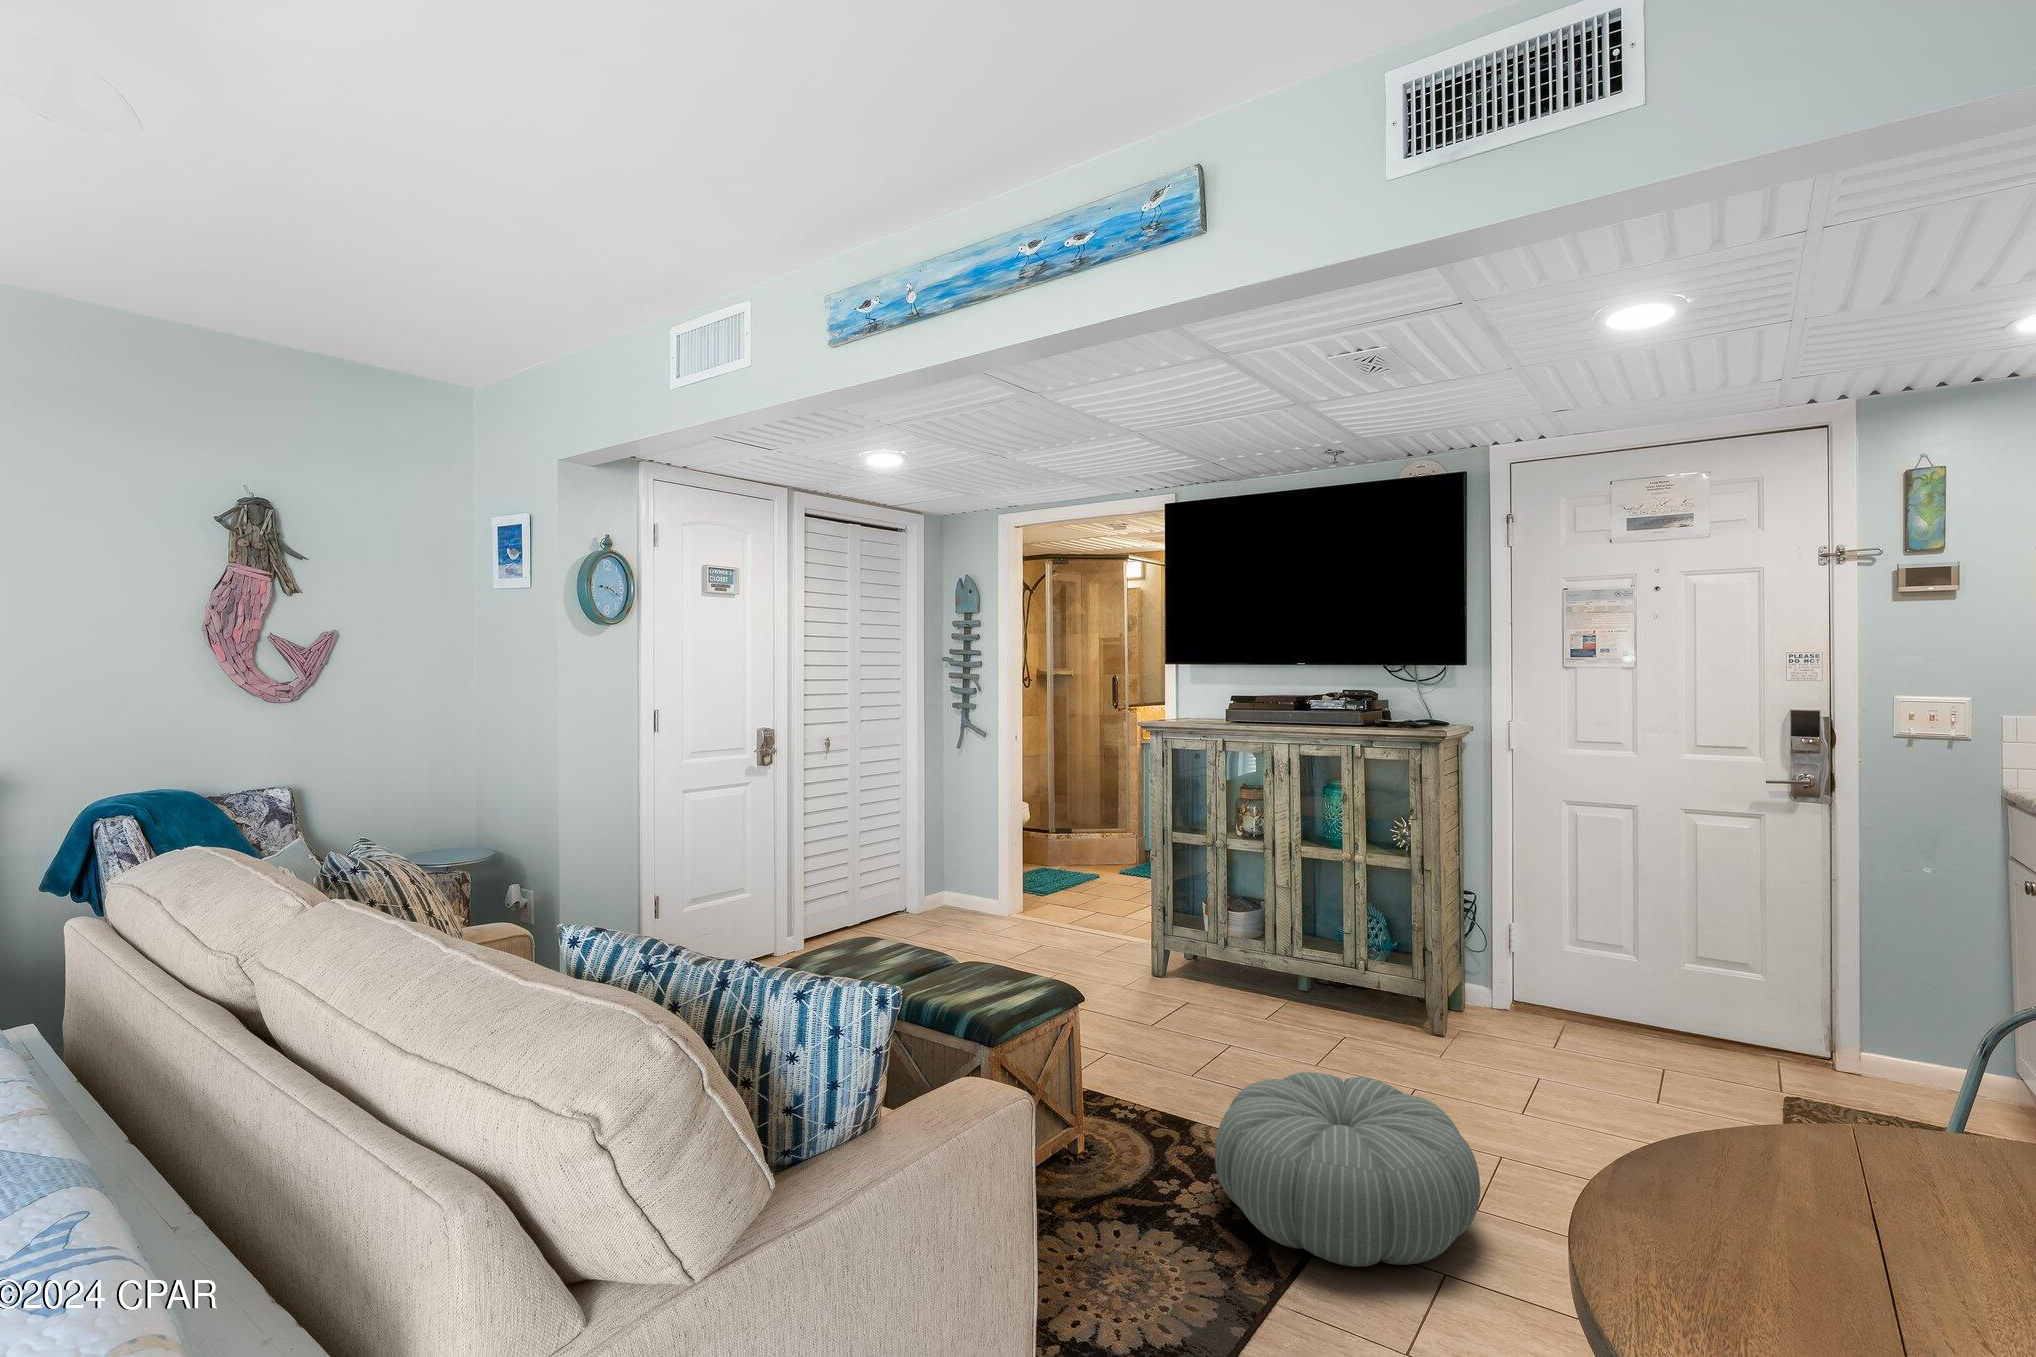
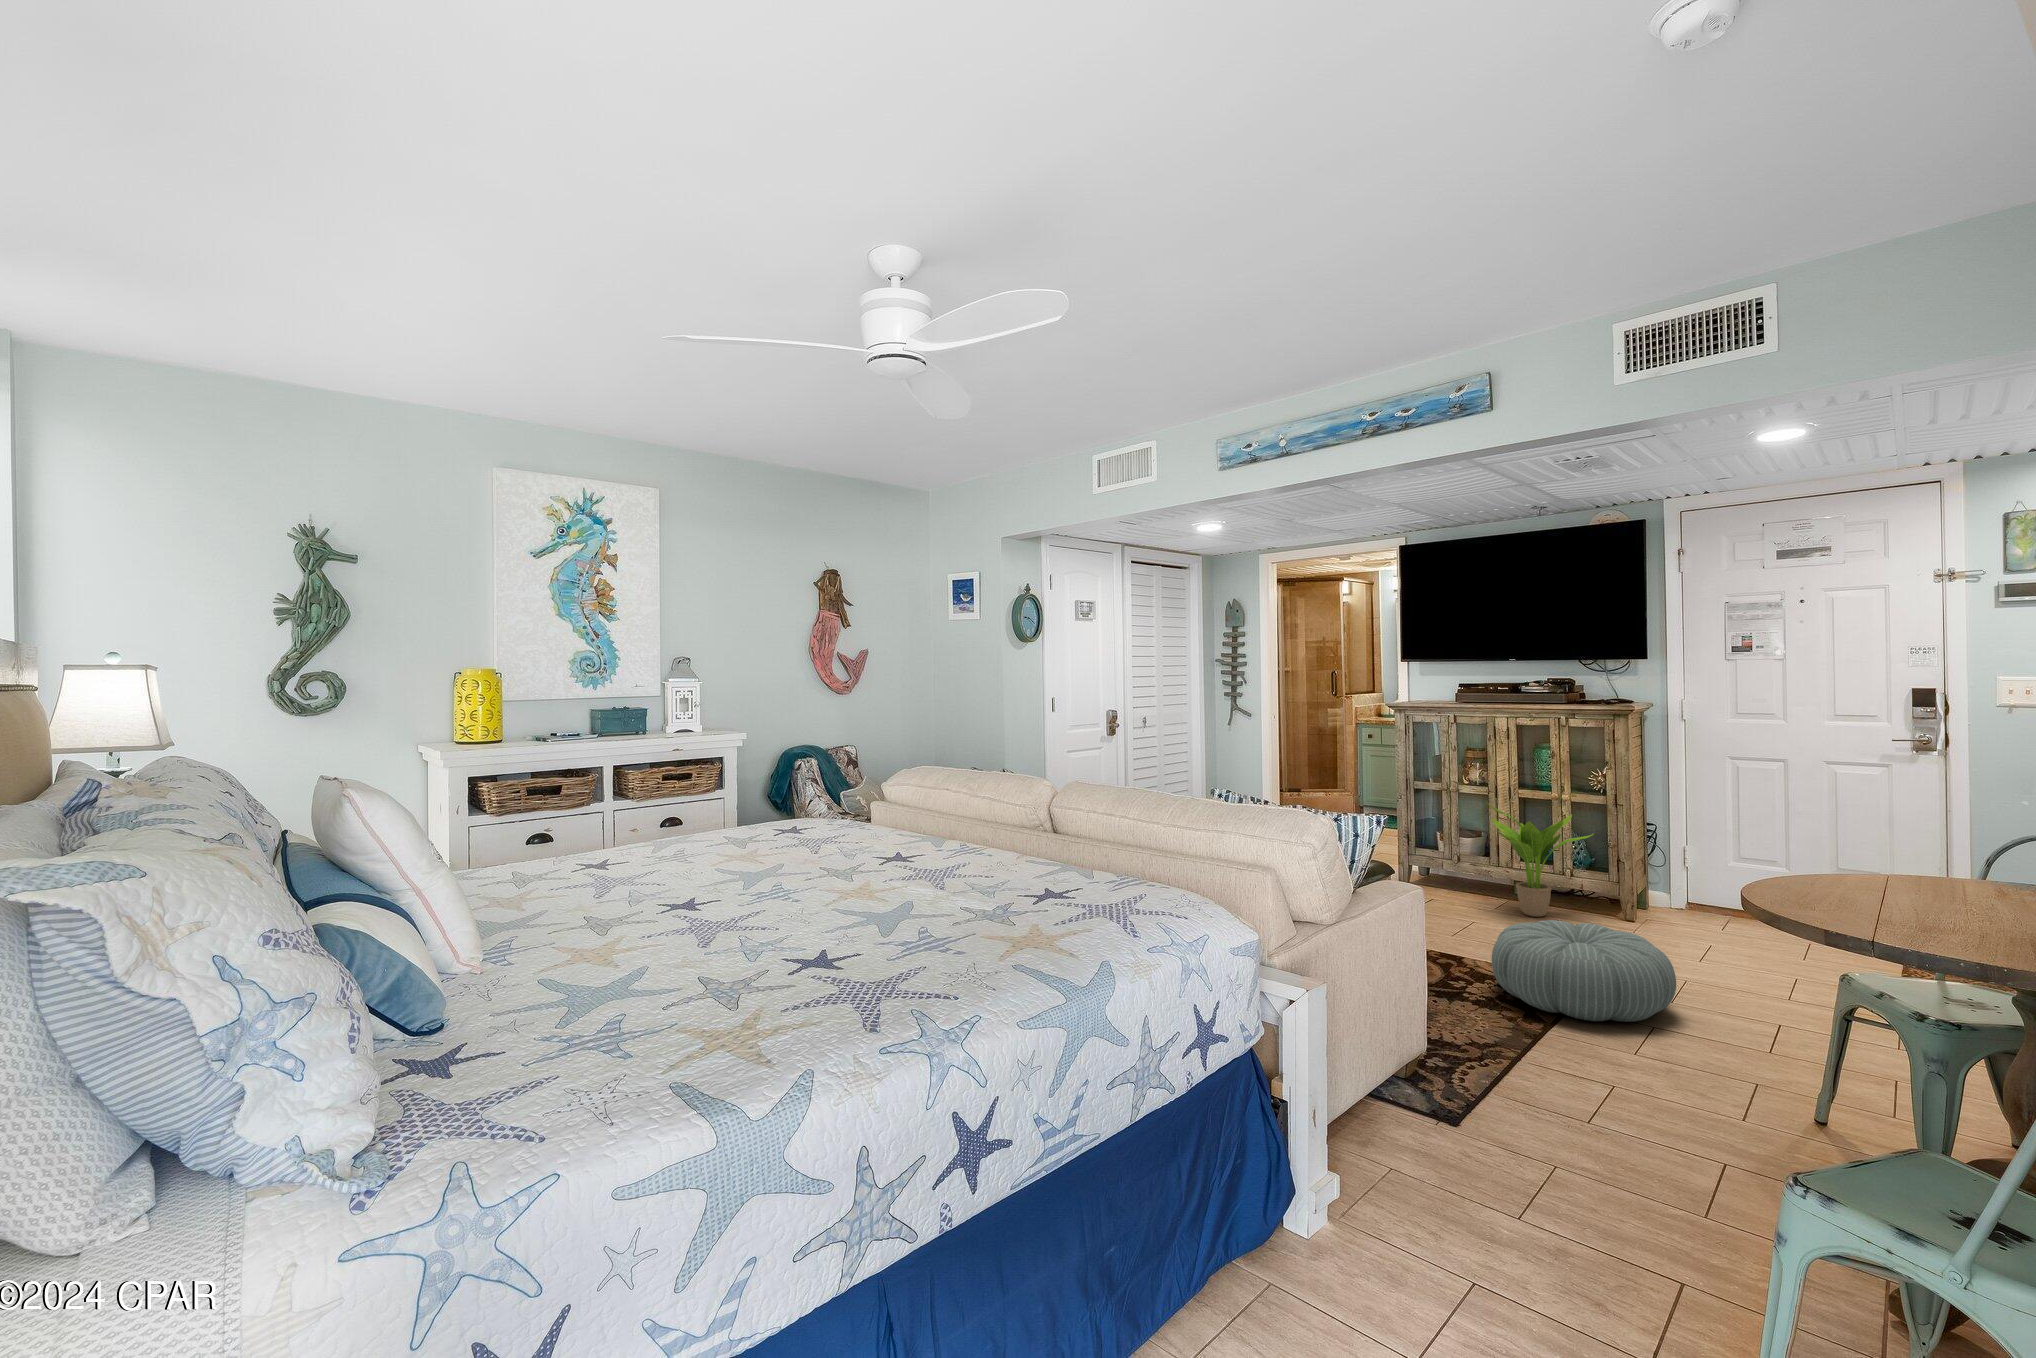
potted plant: none [1252,863,1394,1030] -> present [1486,802,1593,917]

